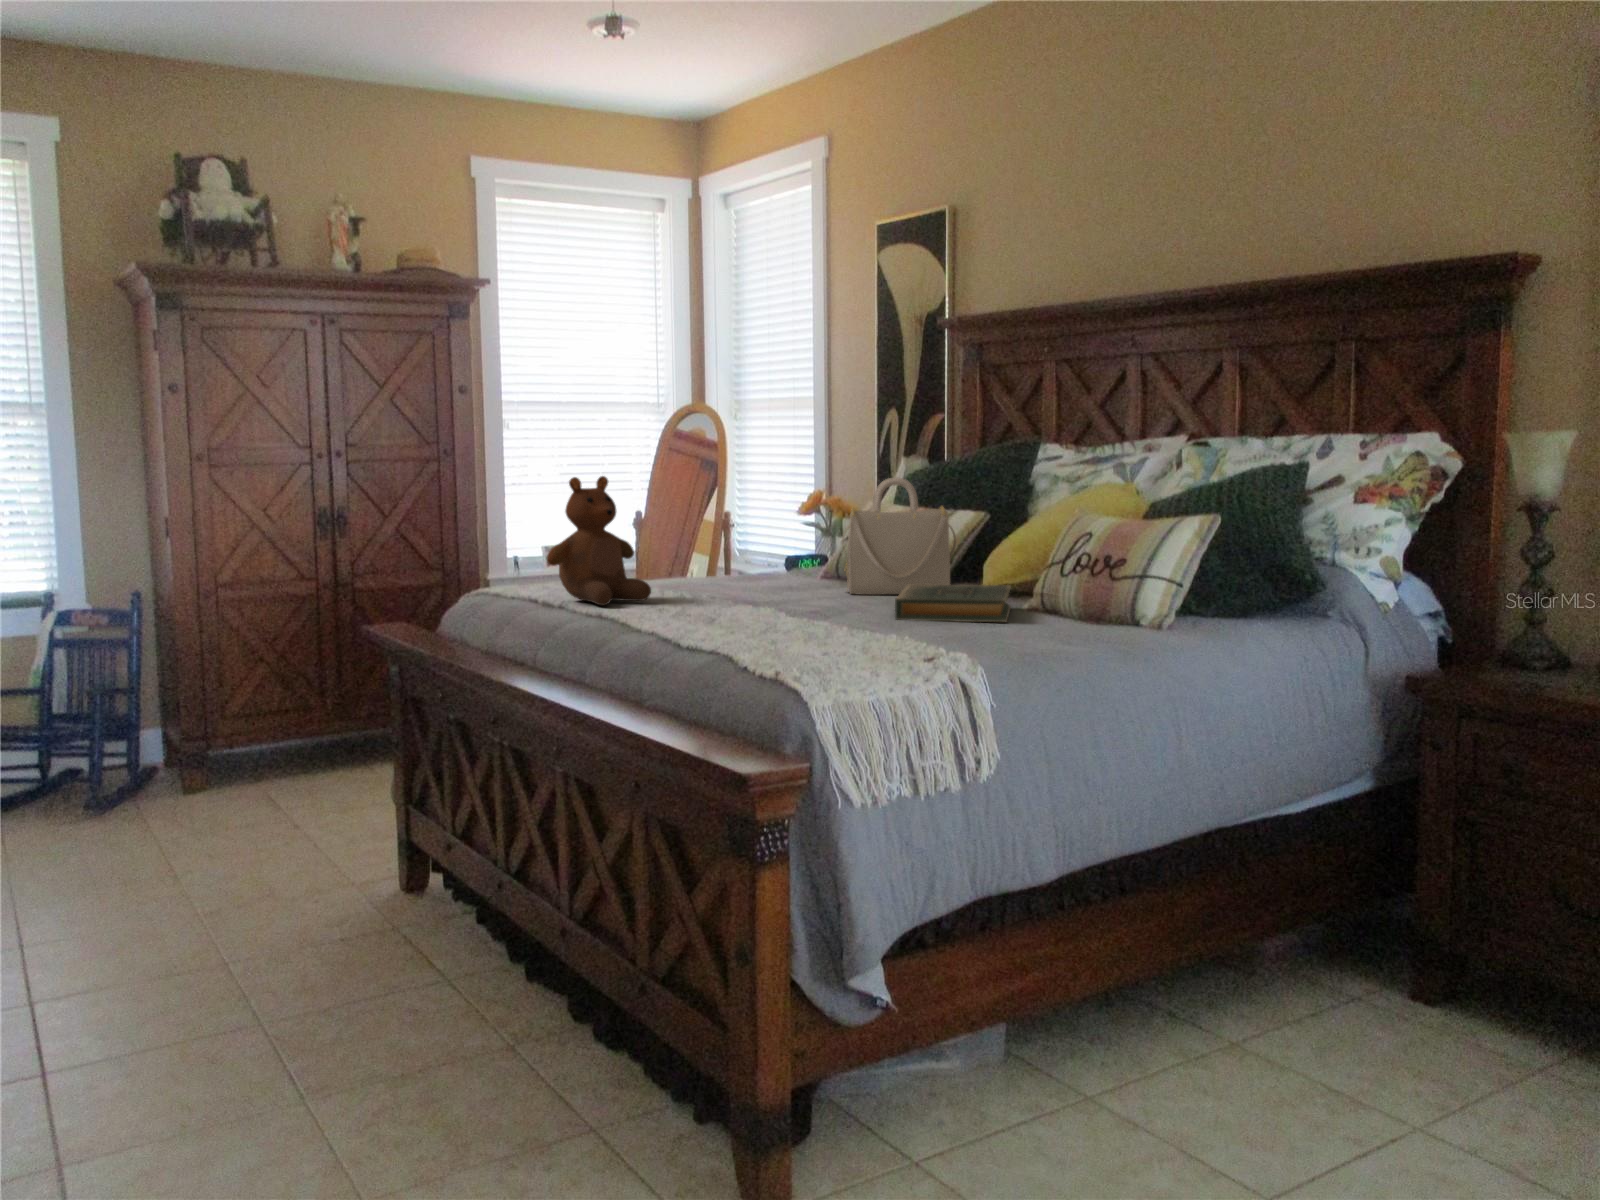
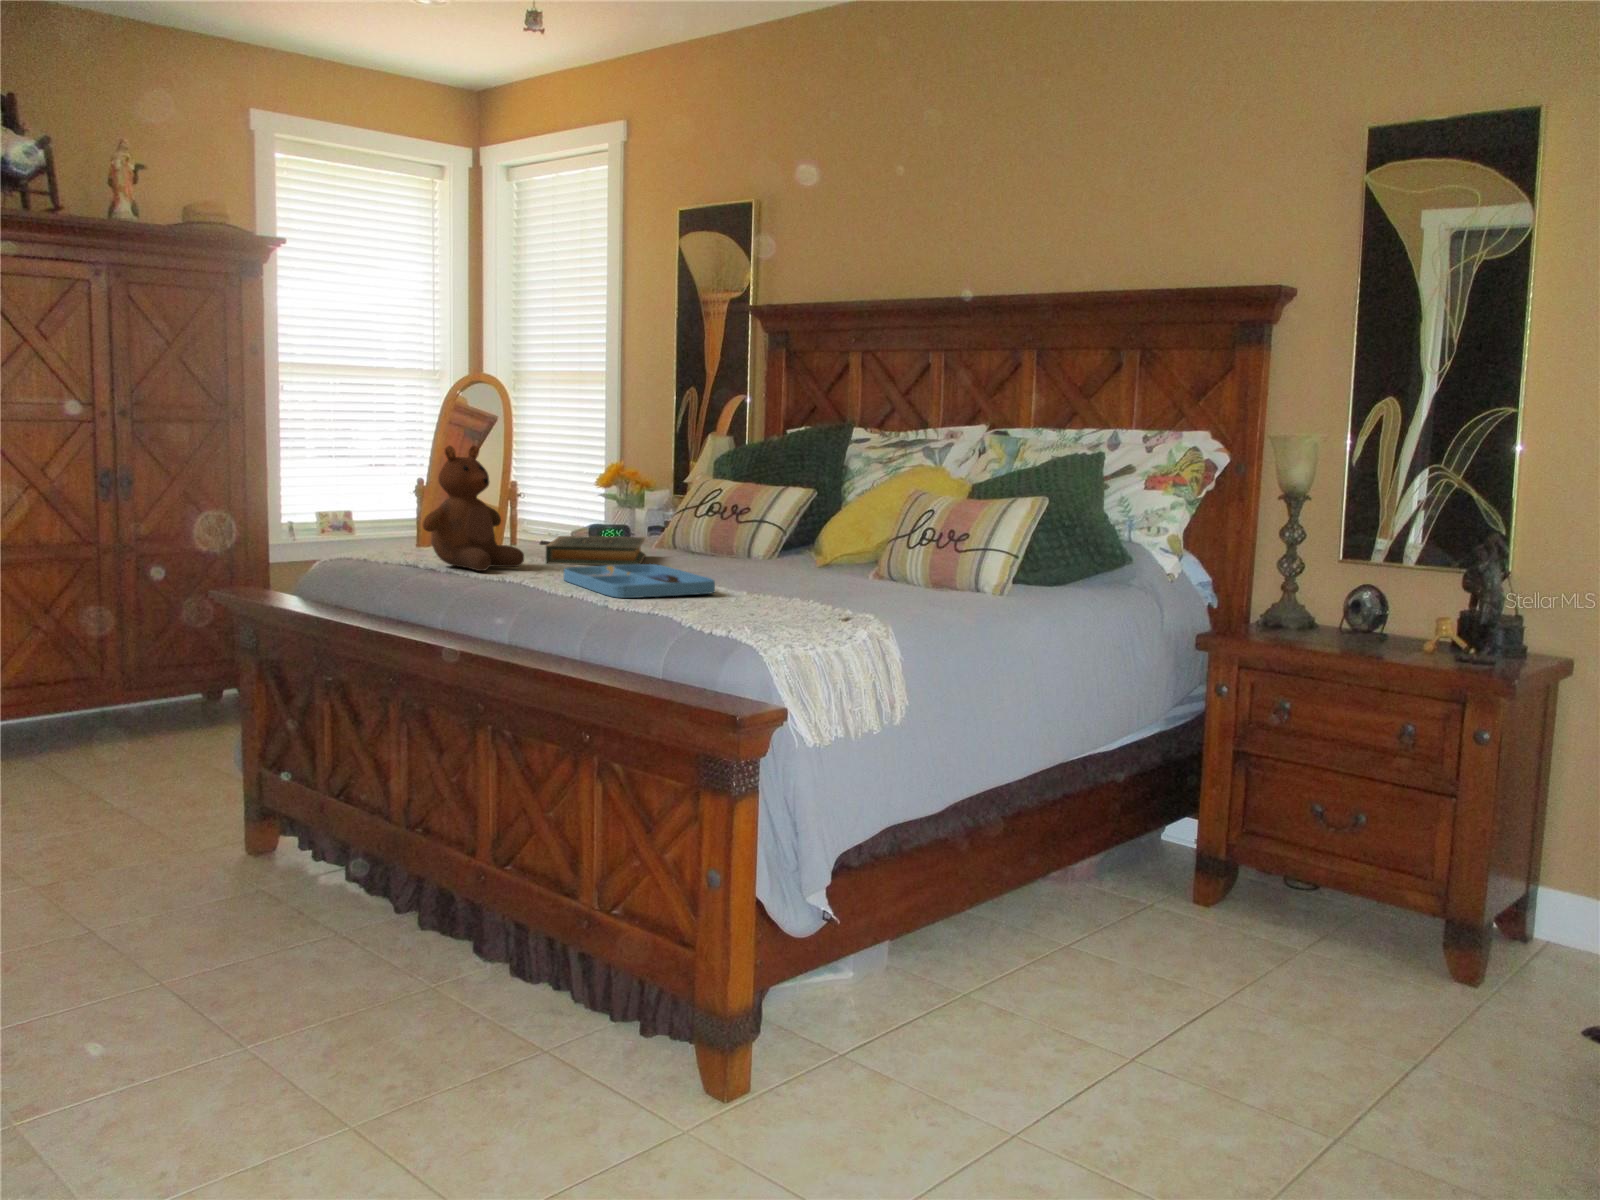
handbag: present [842,477,956,595] -> none [692,455,797,564]
hardback book: present [895,585,1011,622] -> present [546,536,645,565]
tray: none [678,597,823,634] -> present [563,564,715,598]

